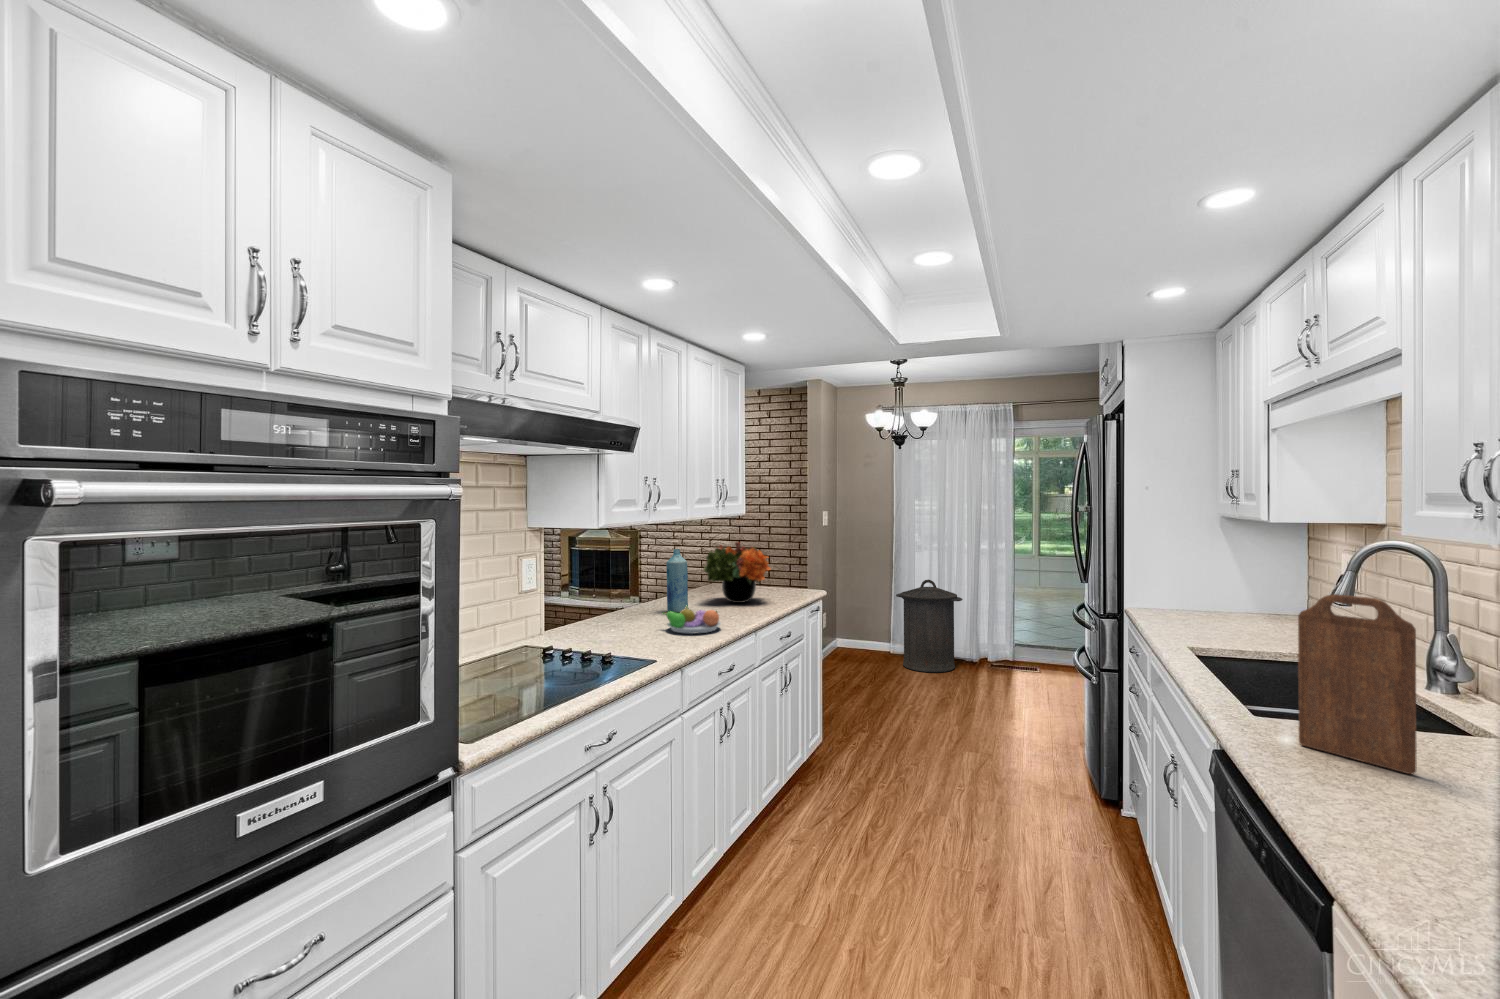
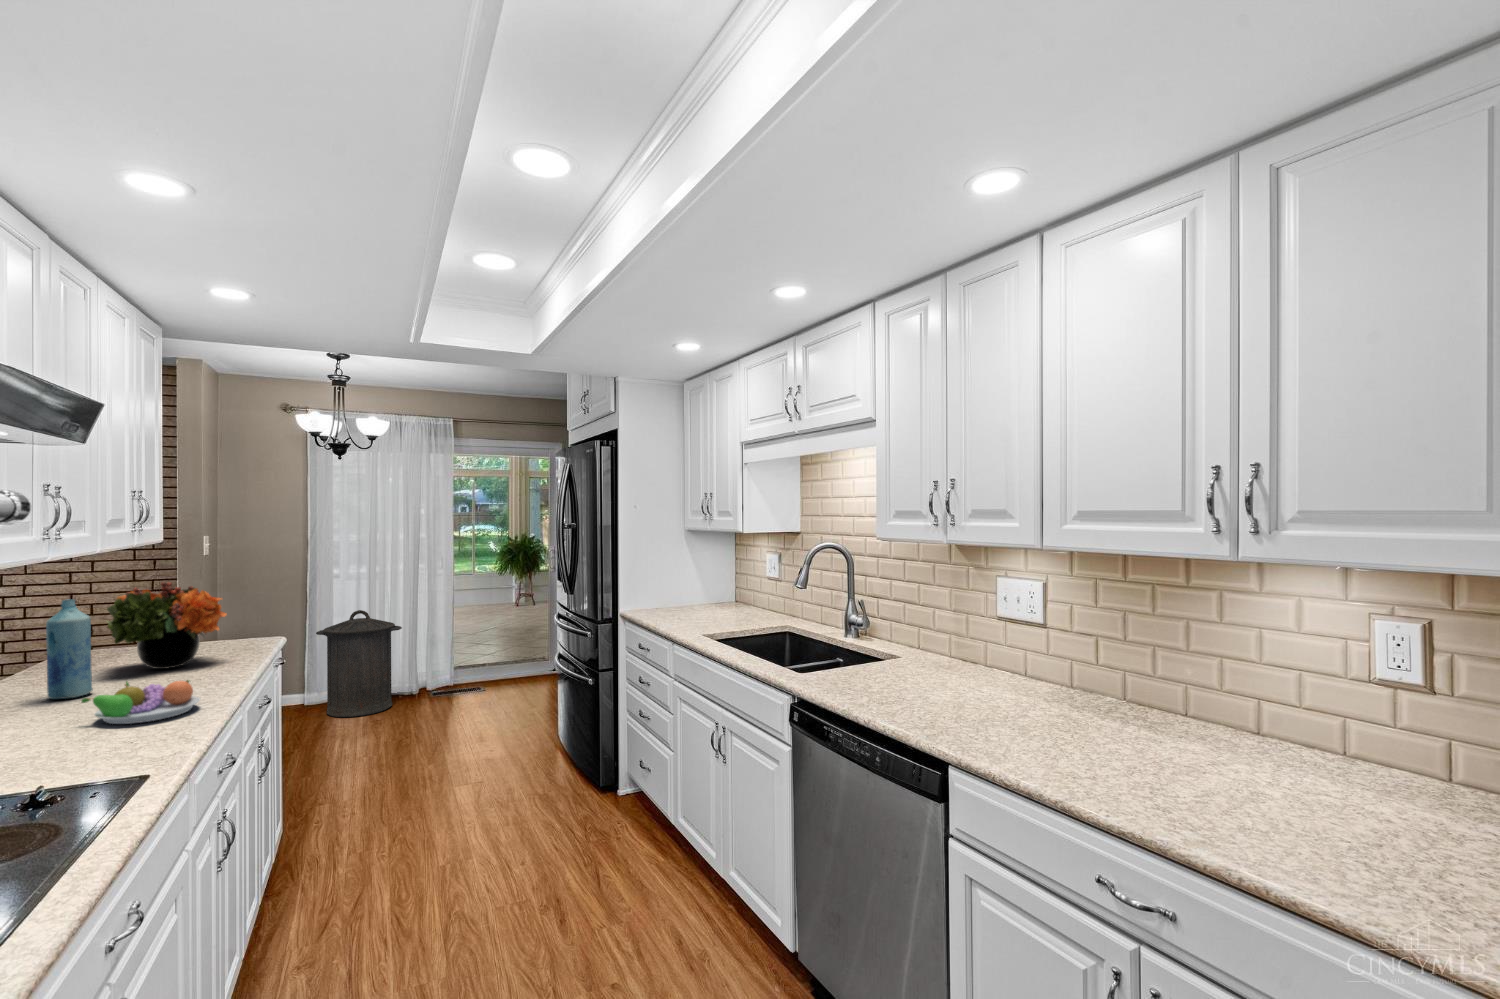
cutting board: present [1298,594,1417,774] -> none [838,578,903,689]

